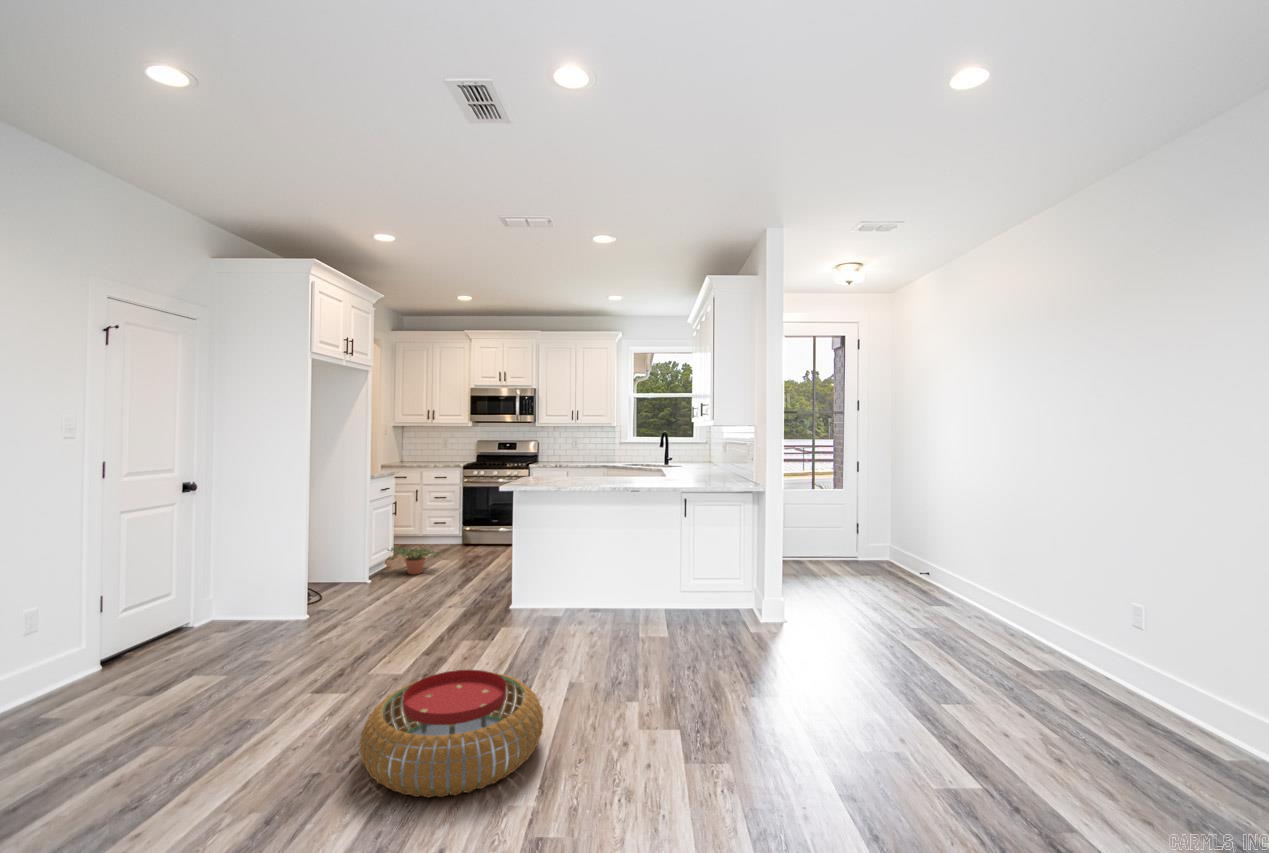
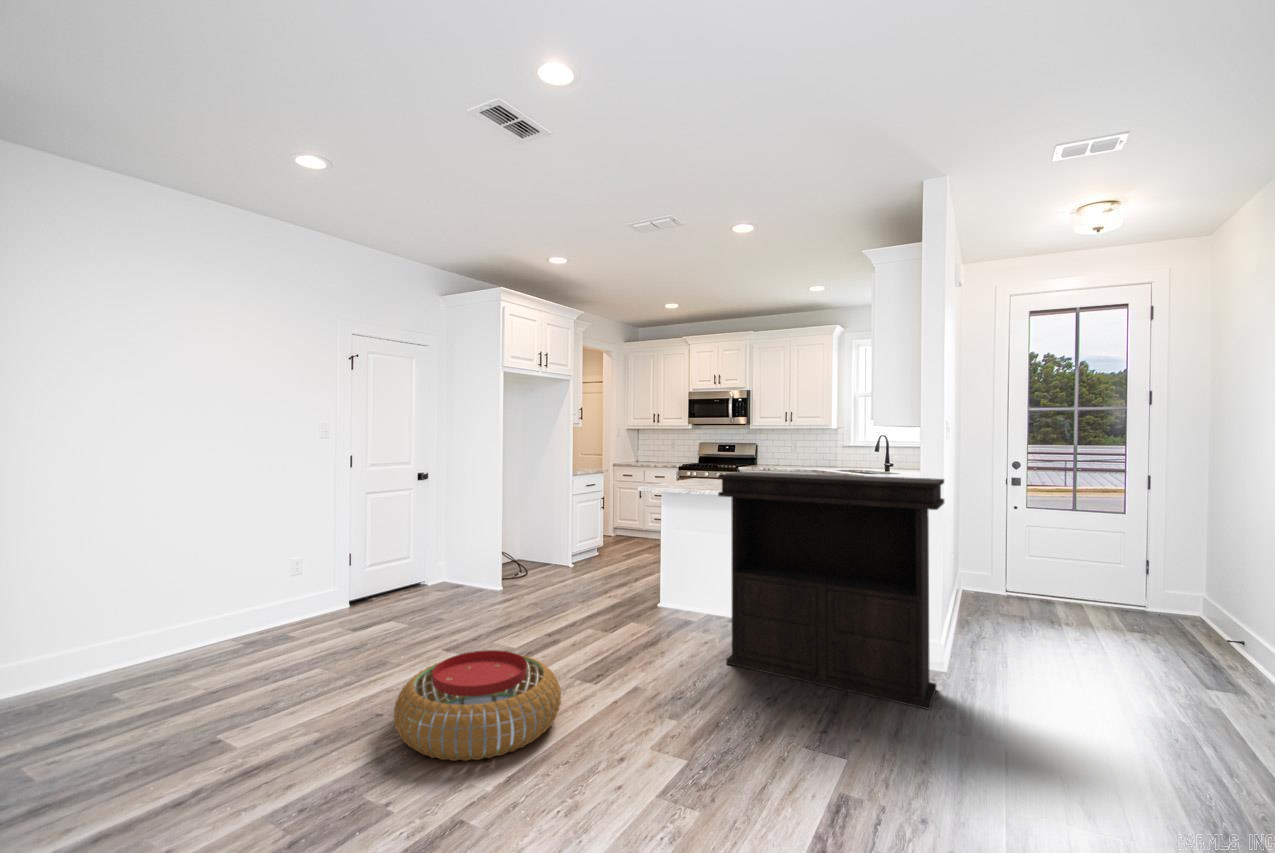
console table: none [616,469,798,647] -> present [718,471,944,709]
potted plant: present [387,546,440,575] -> none [588,537,639,567]

